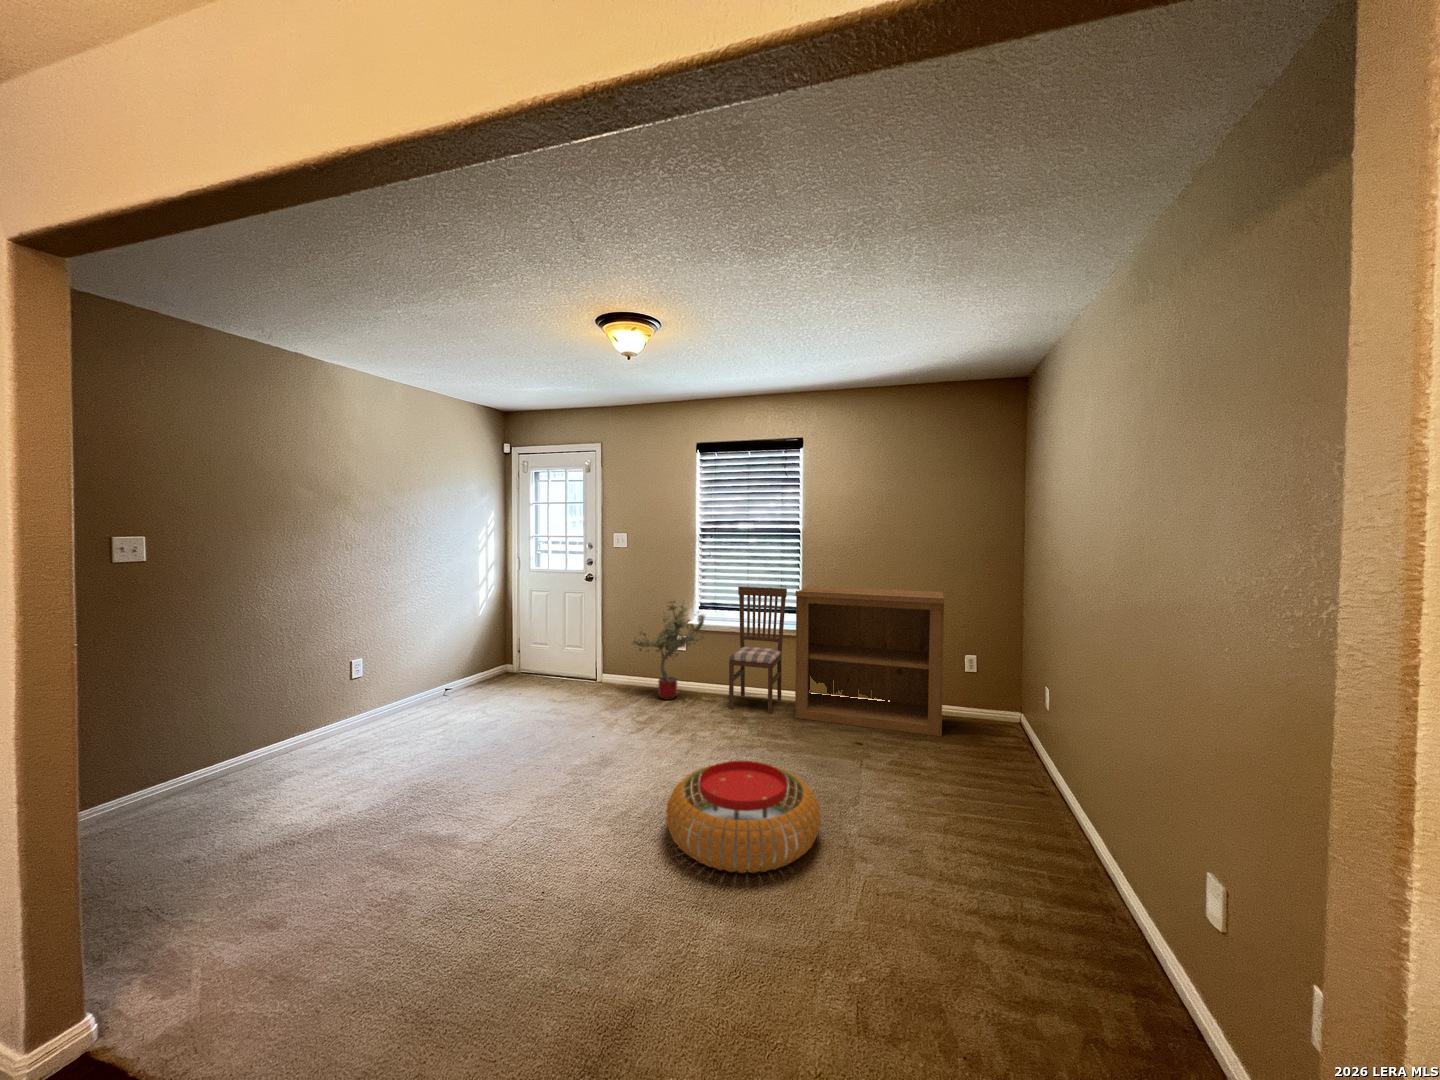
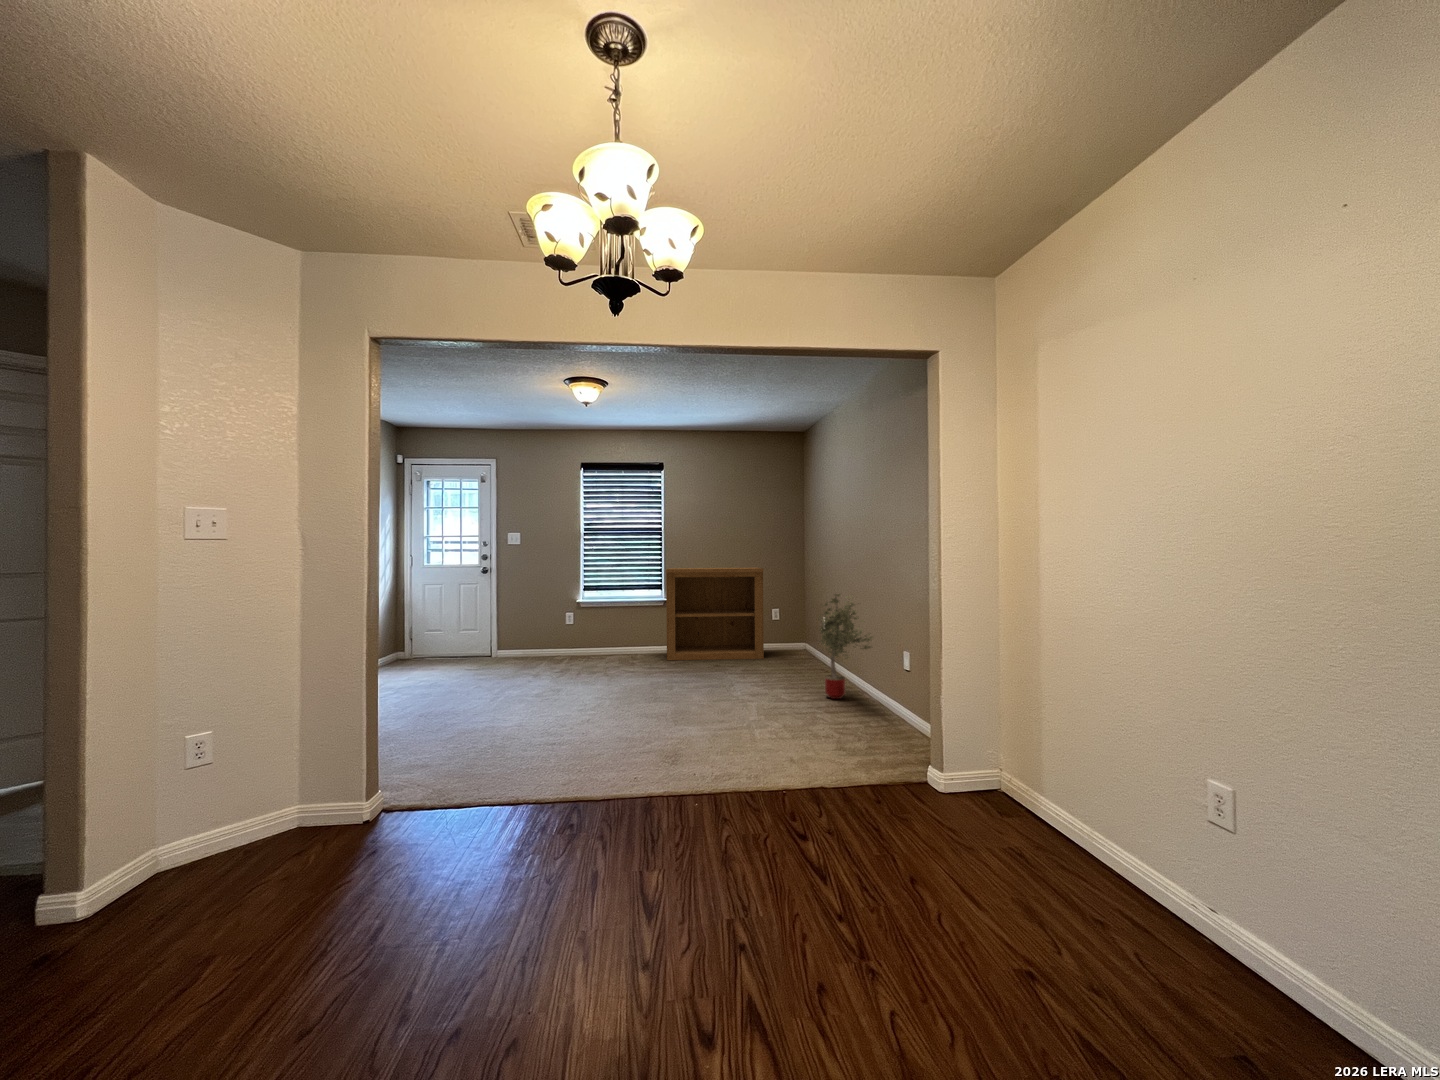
dining chair: present [729,587,787,713] -> none [616,571,654,661]
potted tree: present [633,600,705,700] -> present [819,594,873,699]
pouf: present [666,761,821,873] -> none [619,667,718,723]

